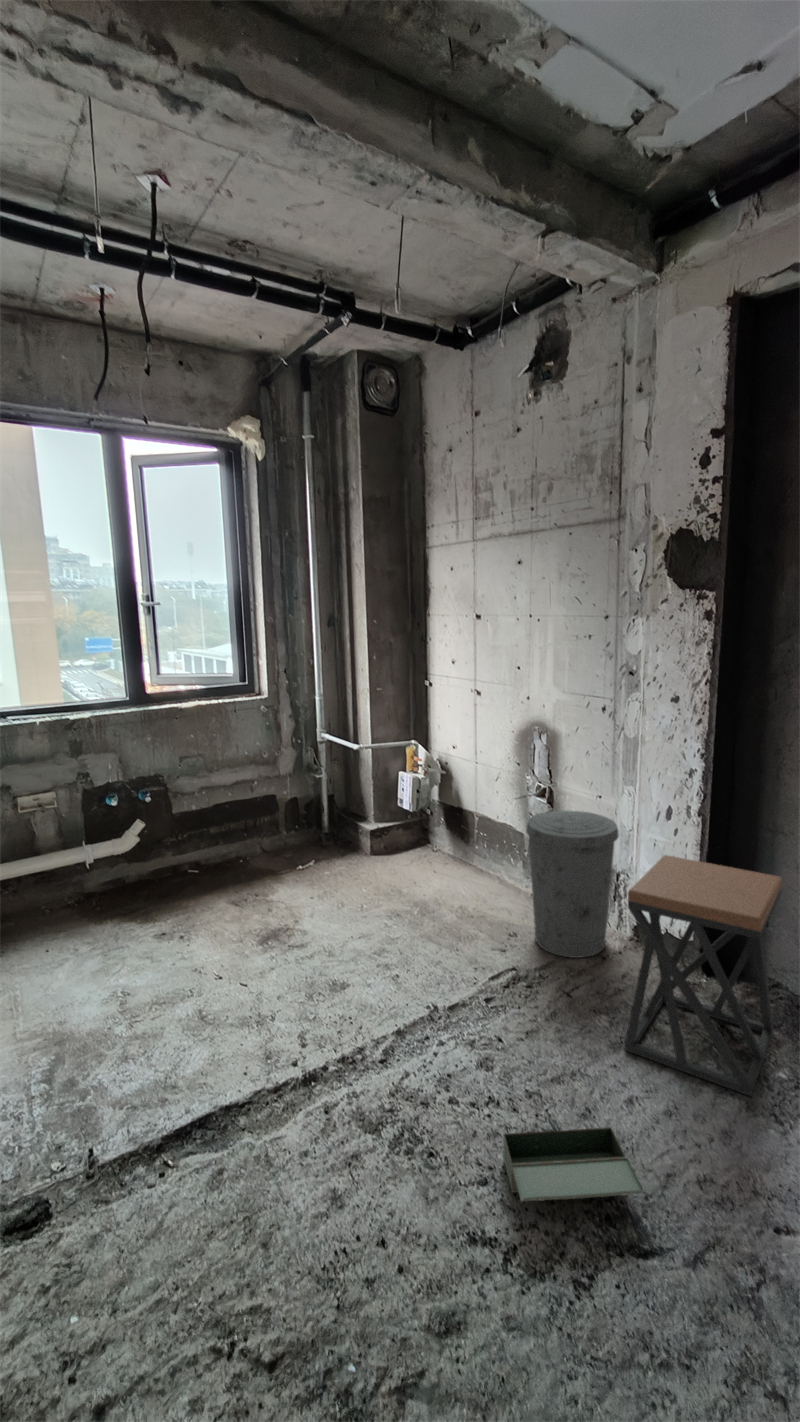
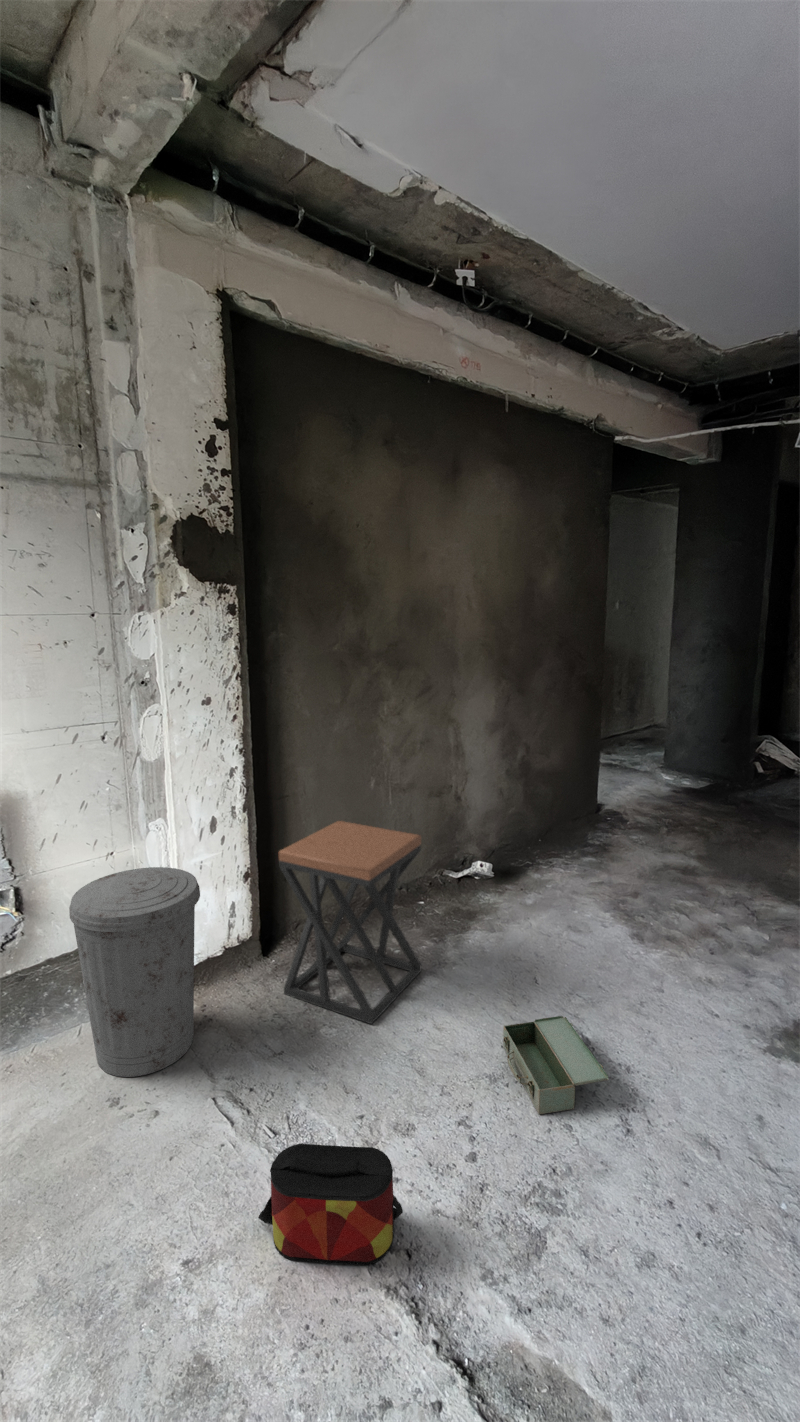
bag: none [376,962,427,1052] -> present [258,1144,403,1265]

